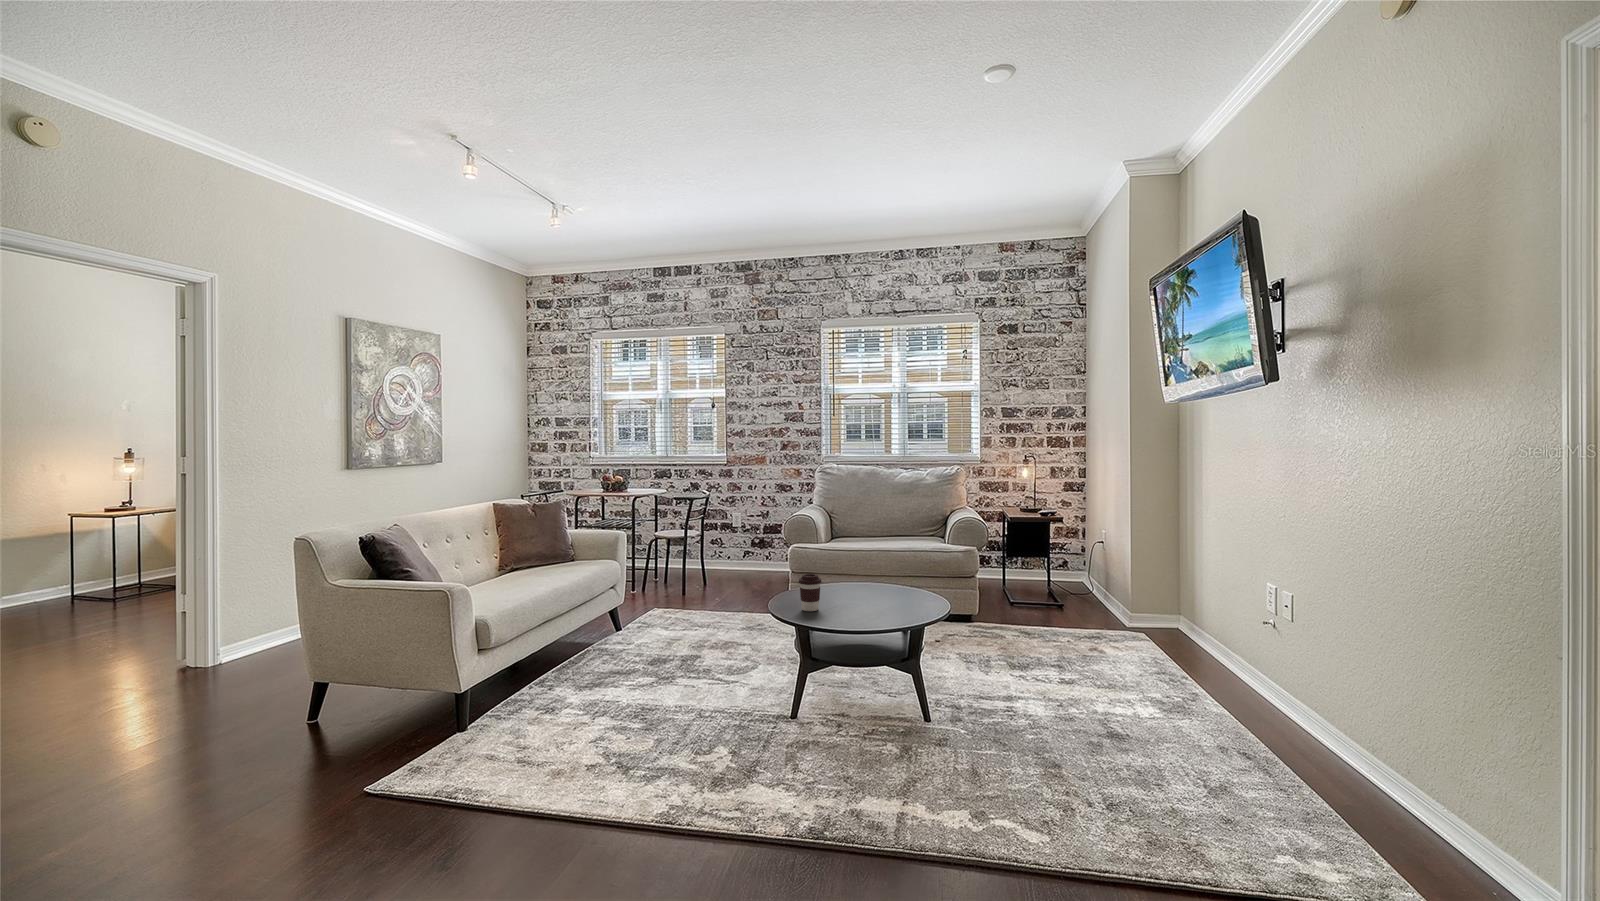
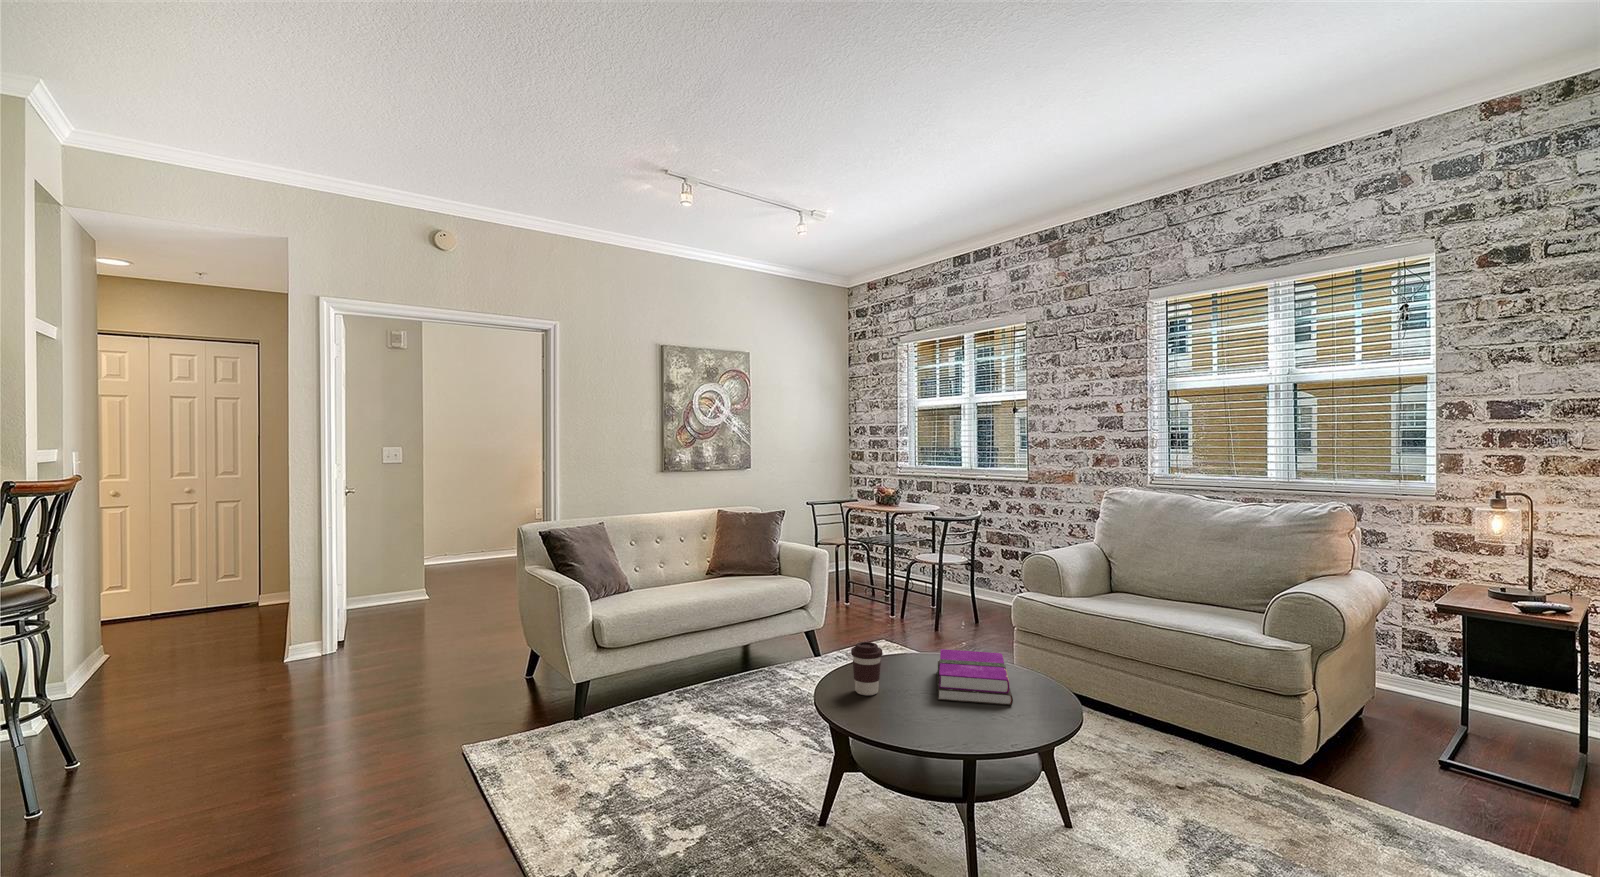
hardback book: none [823,572,895,604] -> present [937,649,1013,705]

